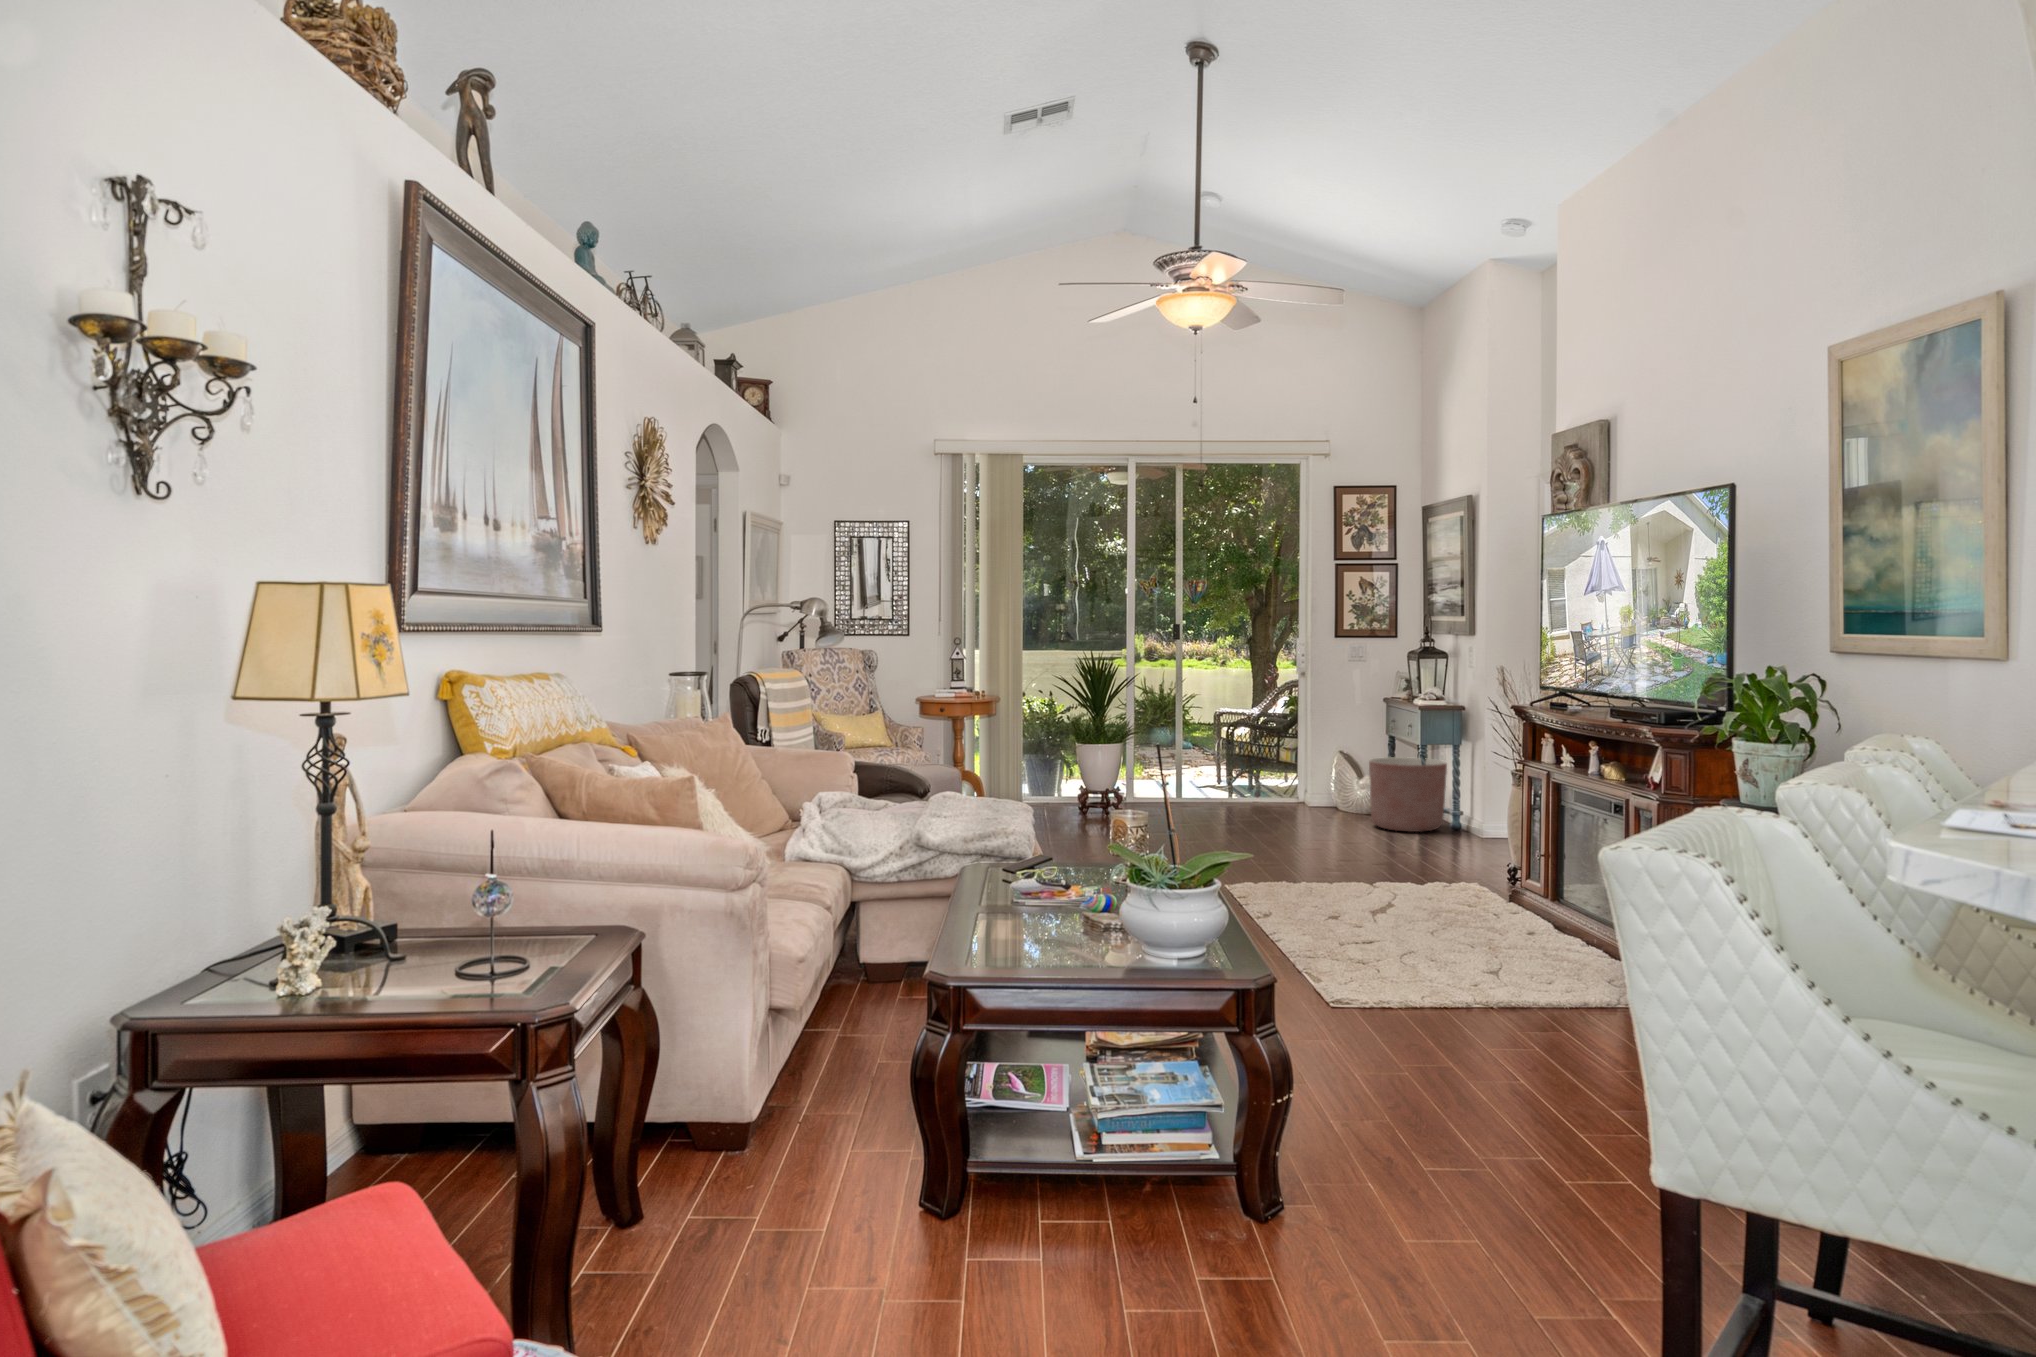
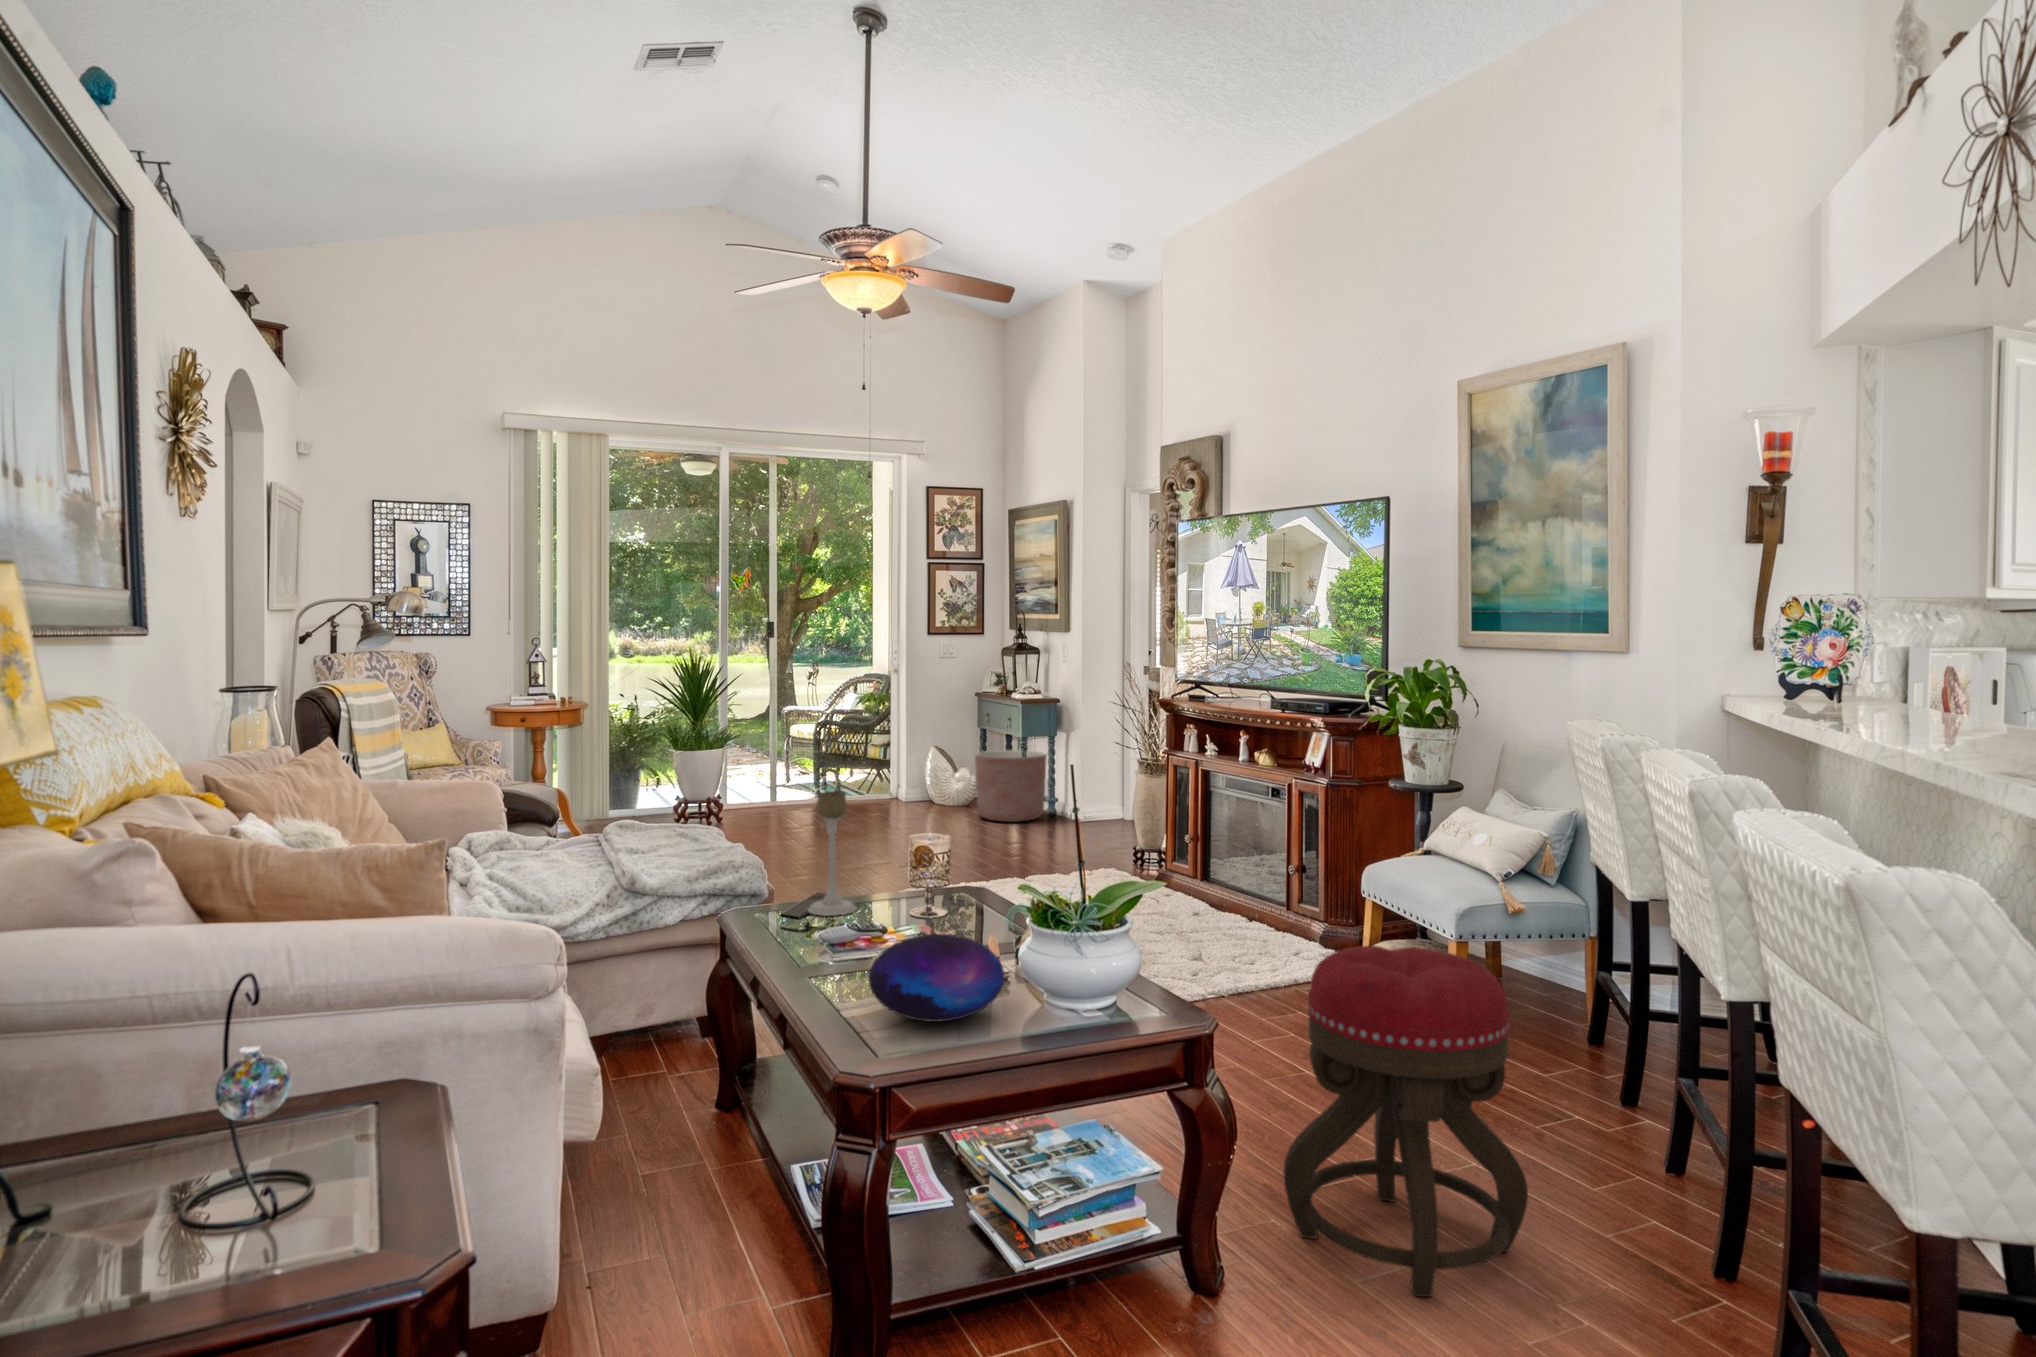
candle holder: none [1034,768,1076,875] -> present [808,791,856,916]
decorative orb: none [985,880,1098,950] -> present [868,934,1004,1022]
ottoman: none [1362,936,1605,1268] -> present [1283,945,1528,1297]

